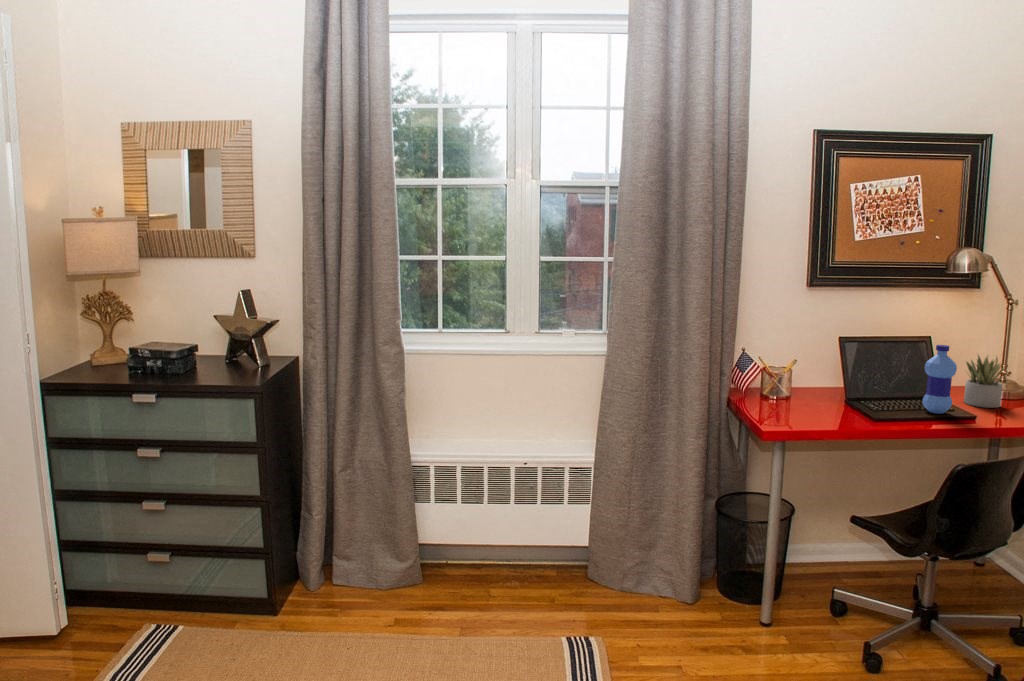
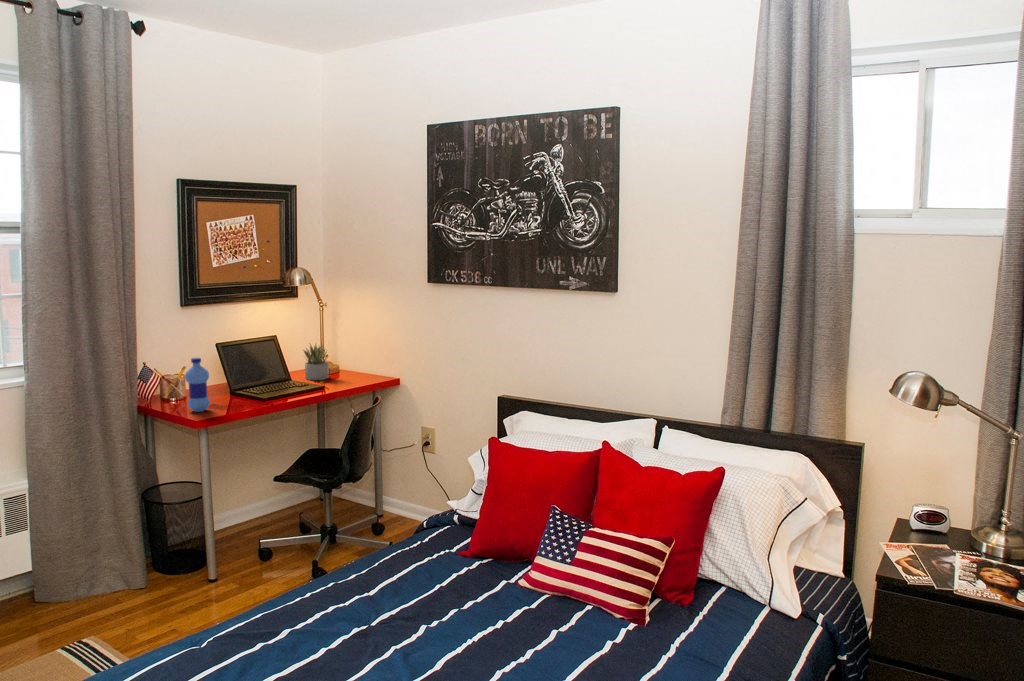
water bottle: present [922,345,957,414] -> present [185,358,210,412]

